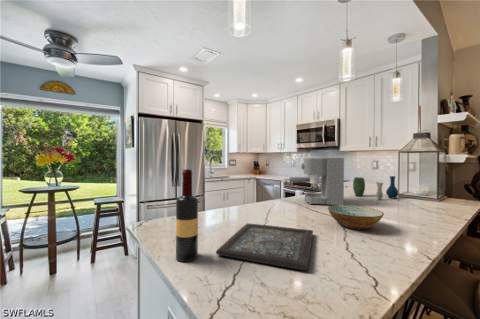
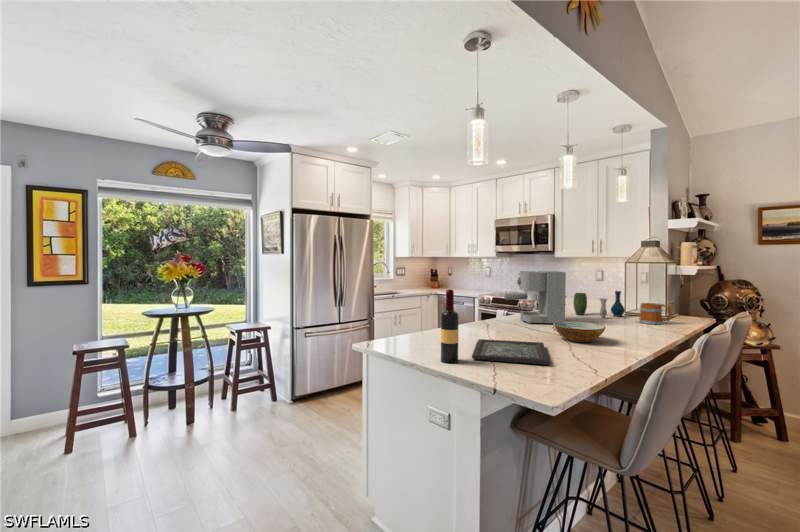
mug: none [413,186,449,207] -> present [639,301,674,325]

